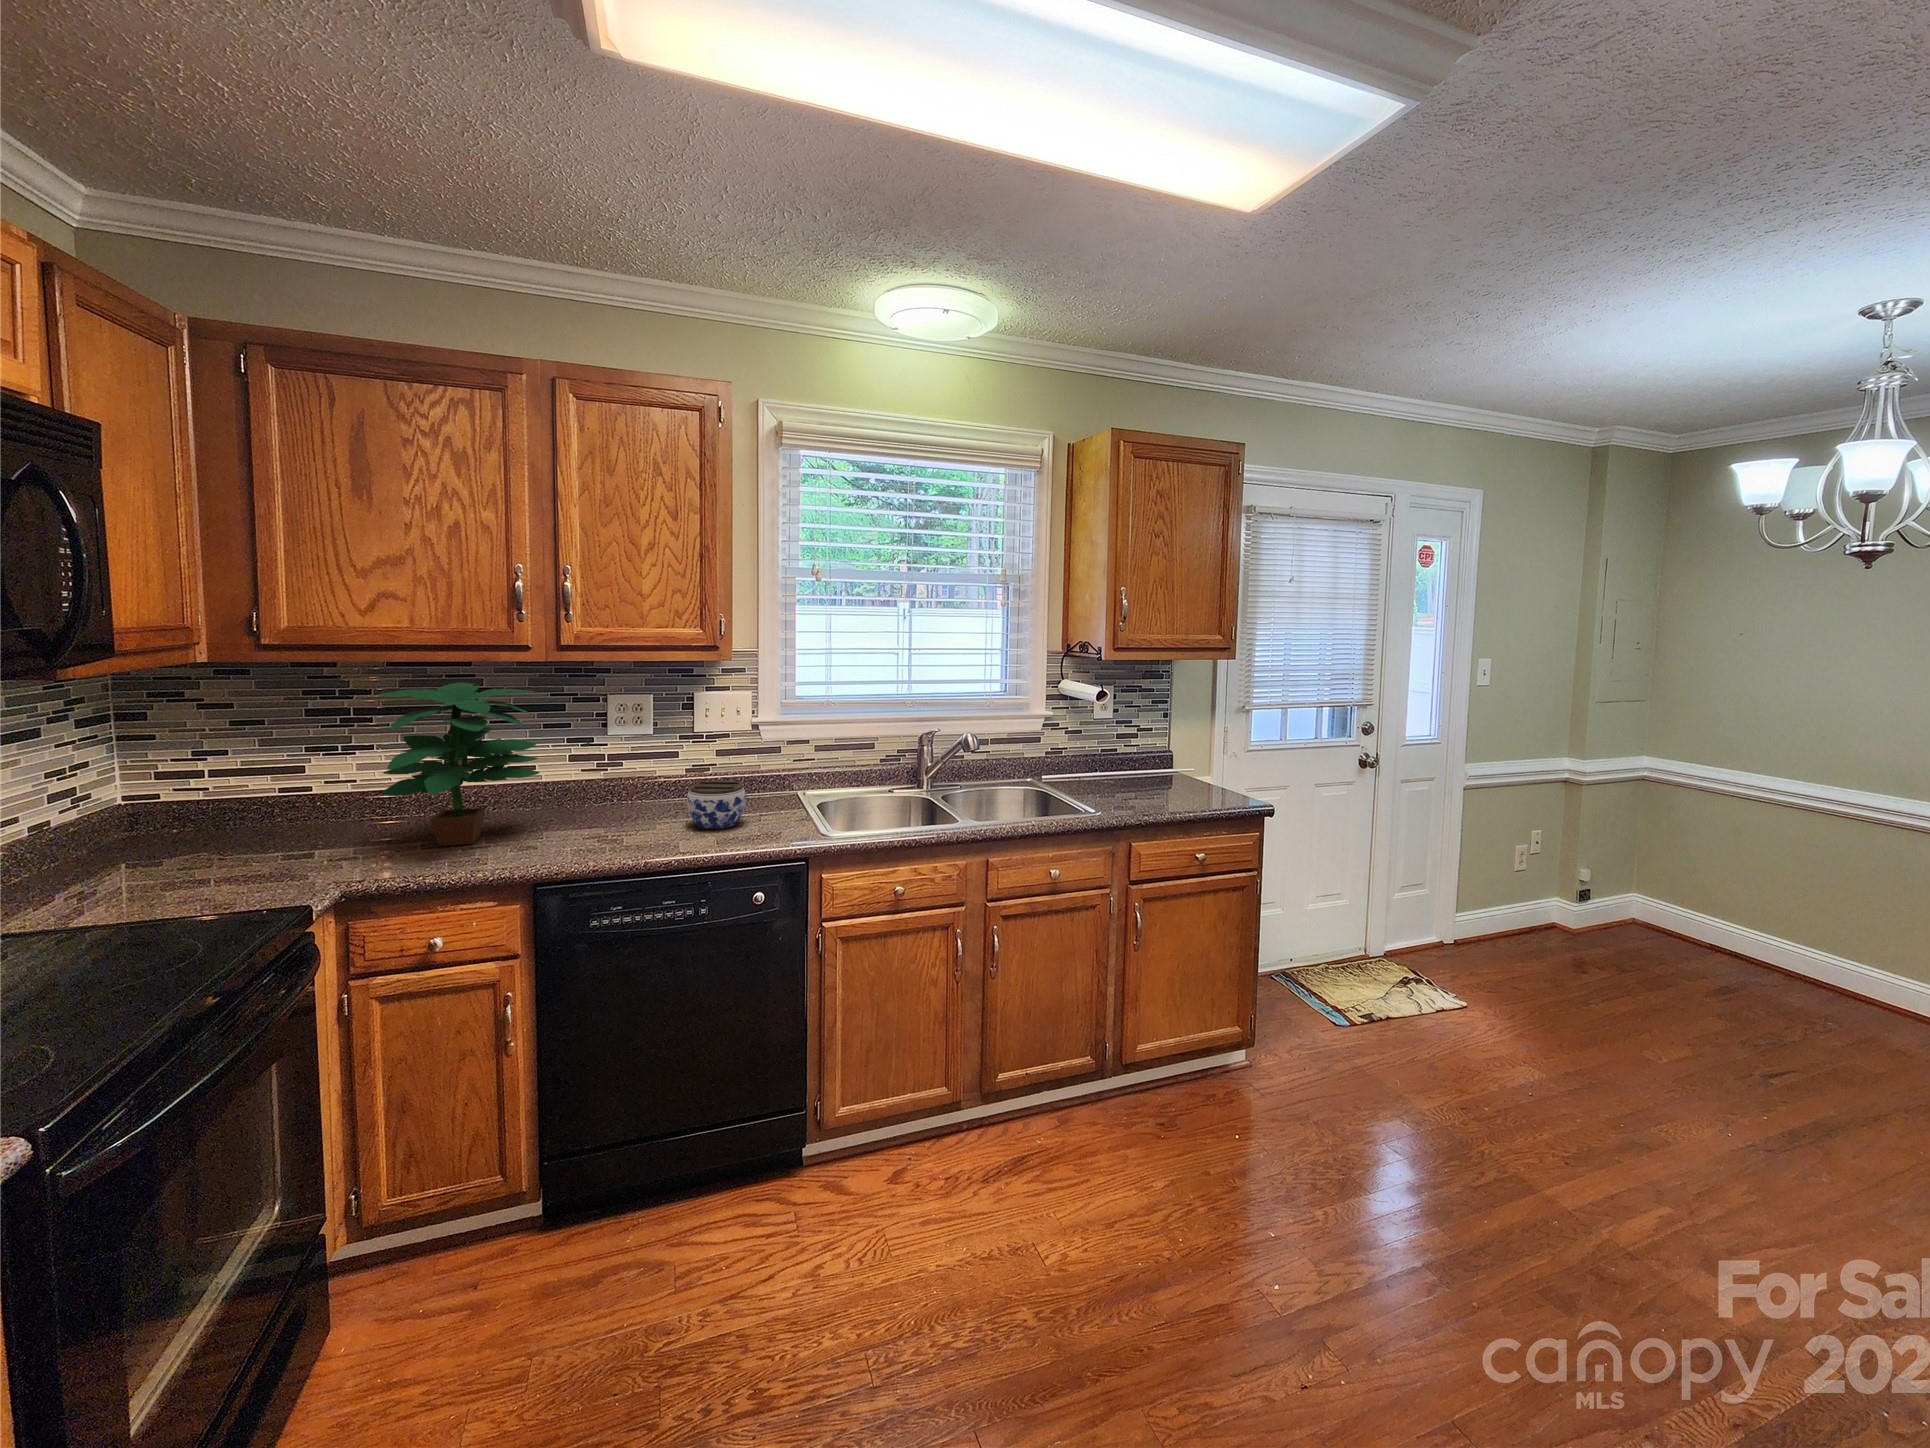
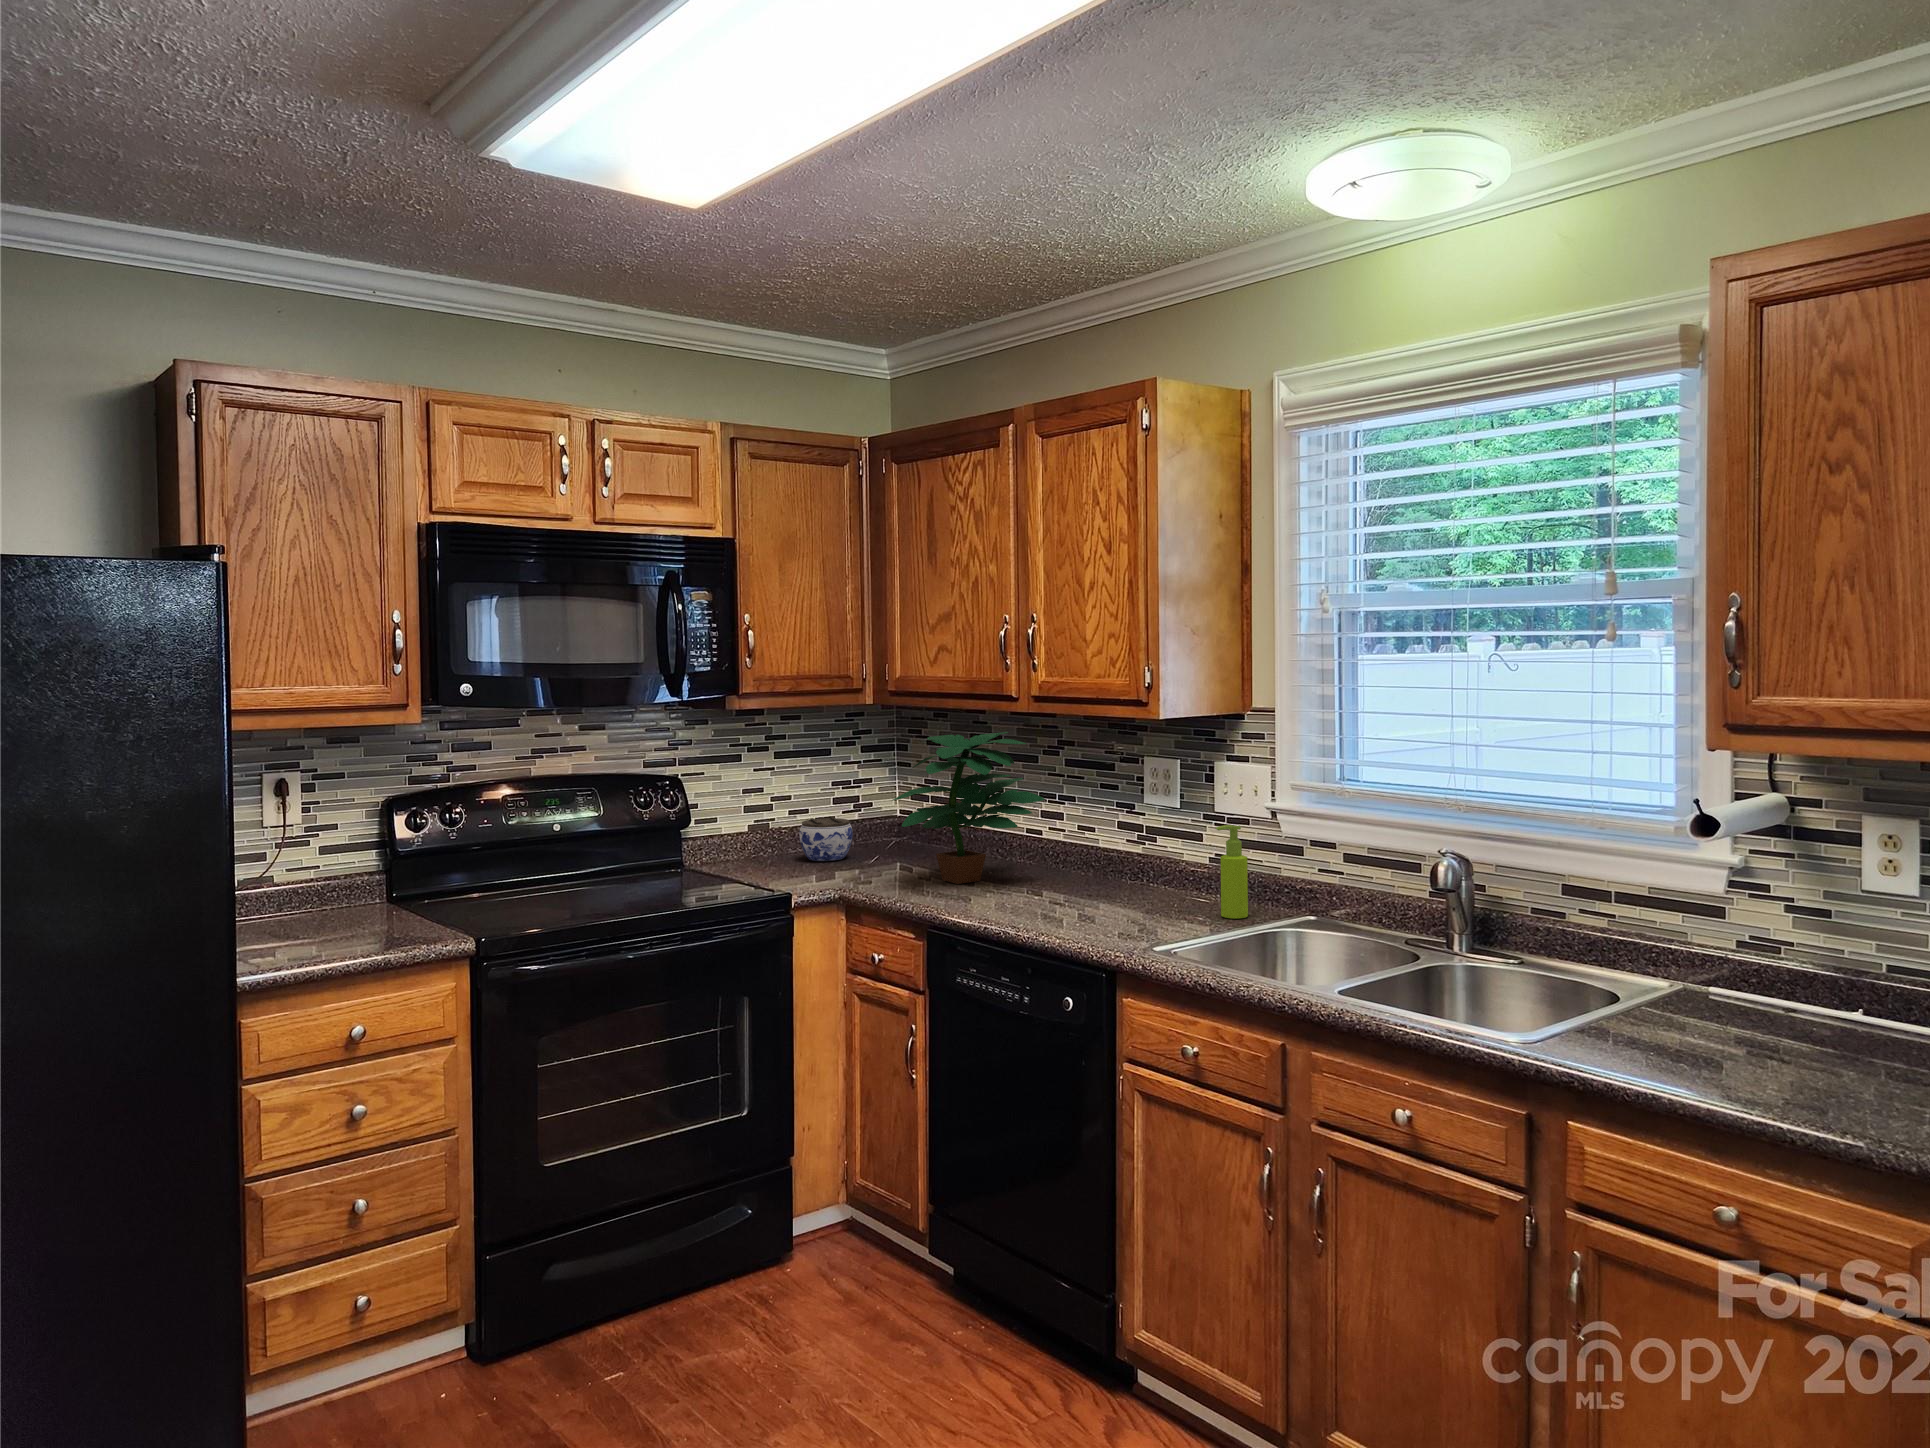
soap dispenser: none [761,737,782,806] -> present [1216,825,1248,918]
jar: present [687,781,746,829] -> present [799,817,853,861]

